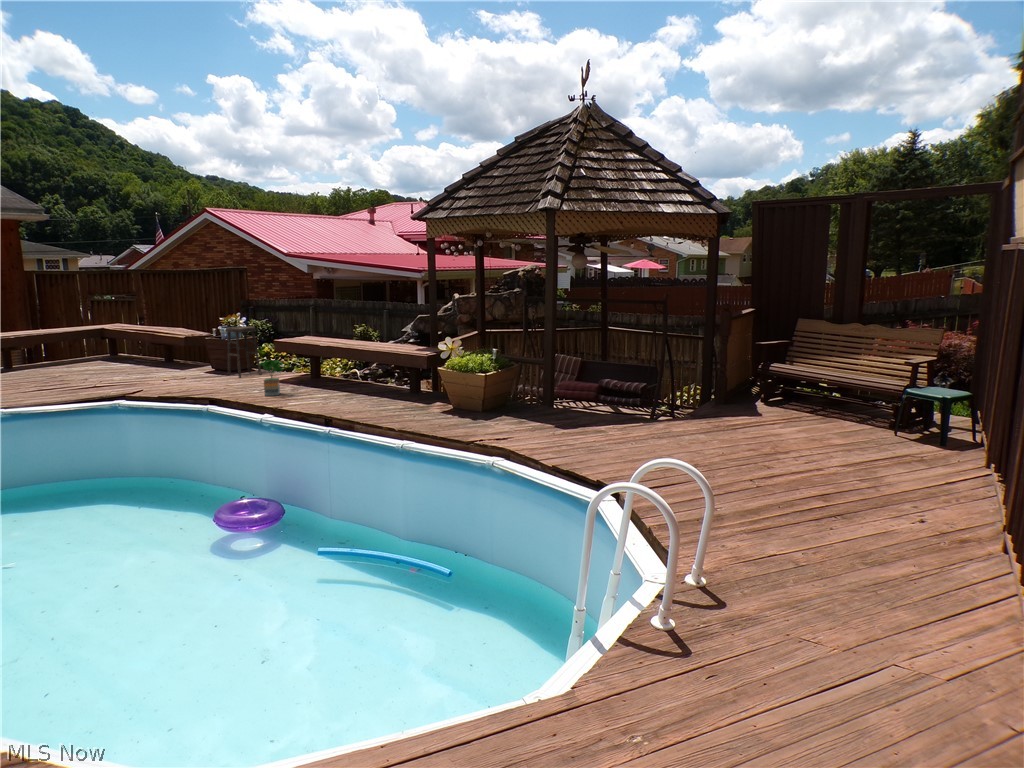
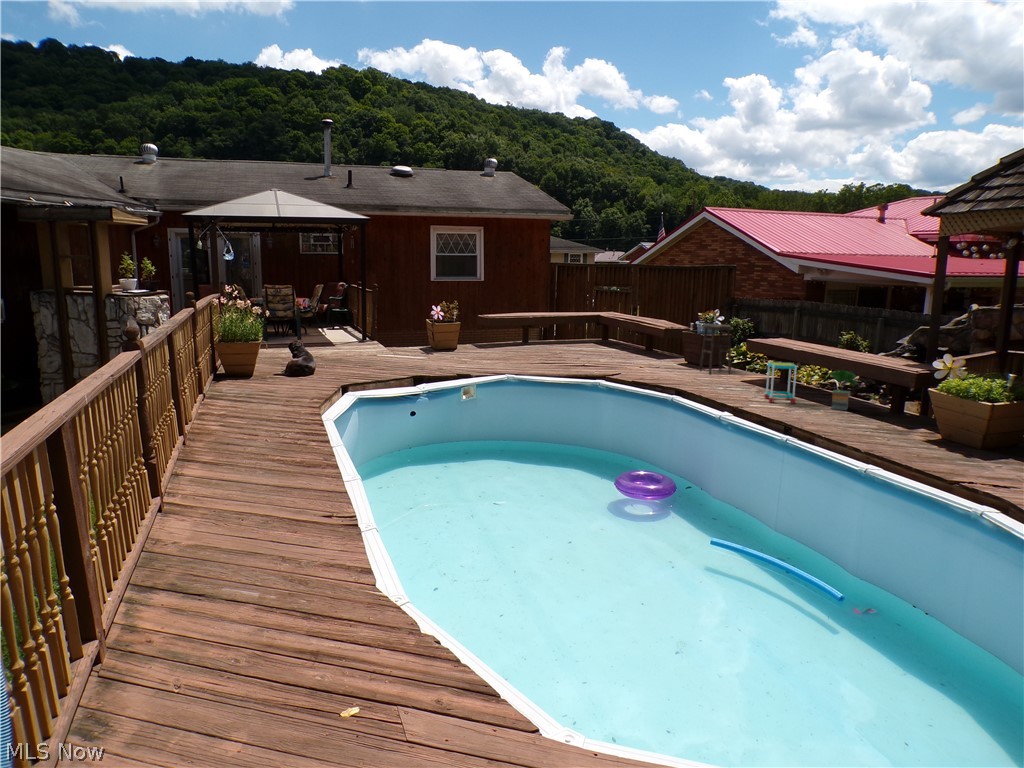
side table: none [299,358,330,398] -> present [764,362,797,404]
potted tree: present [260,360,283,396] -> present [830,371,857,410]

